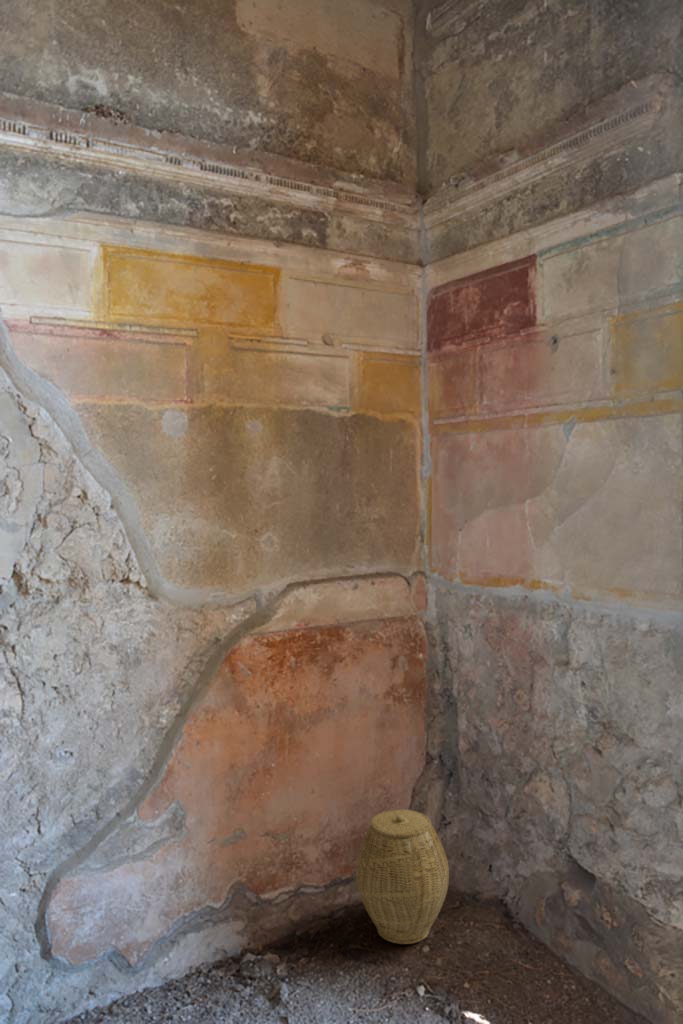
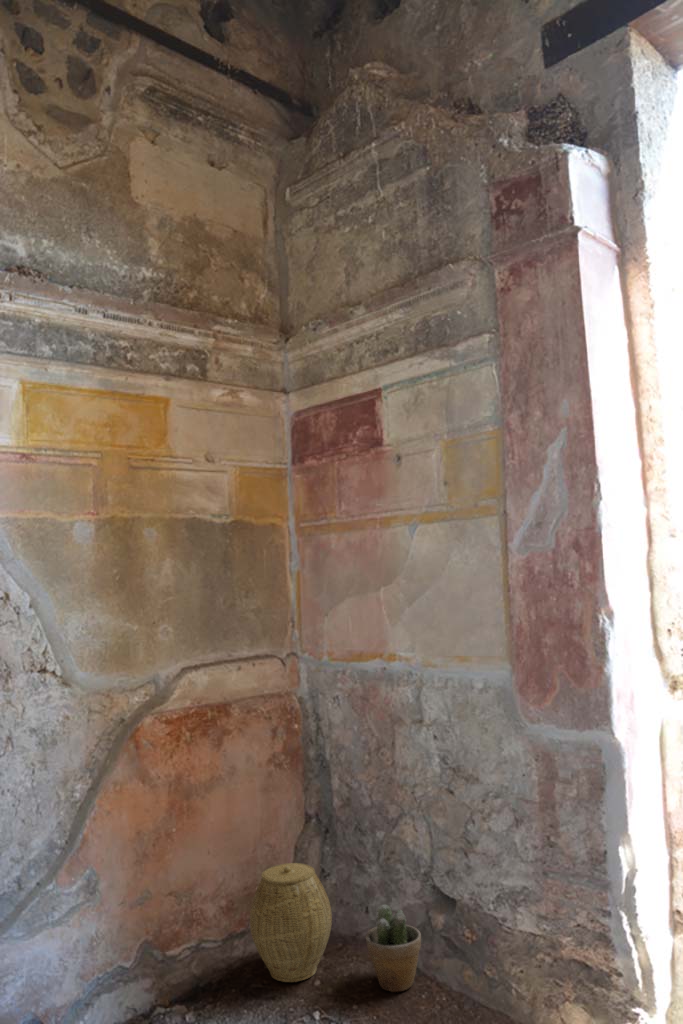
potted plant: none [487,875,554,979] -> present [366,905,421,992]

